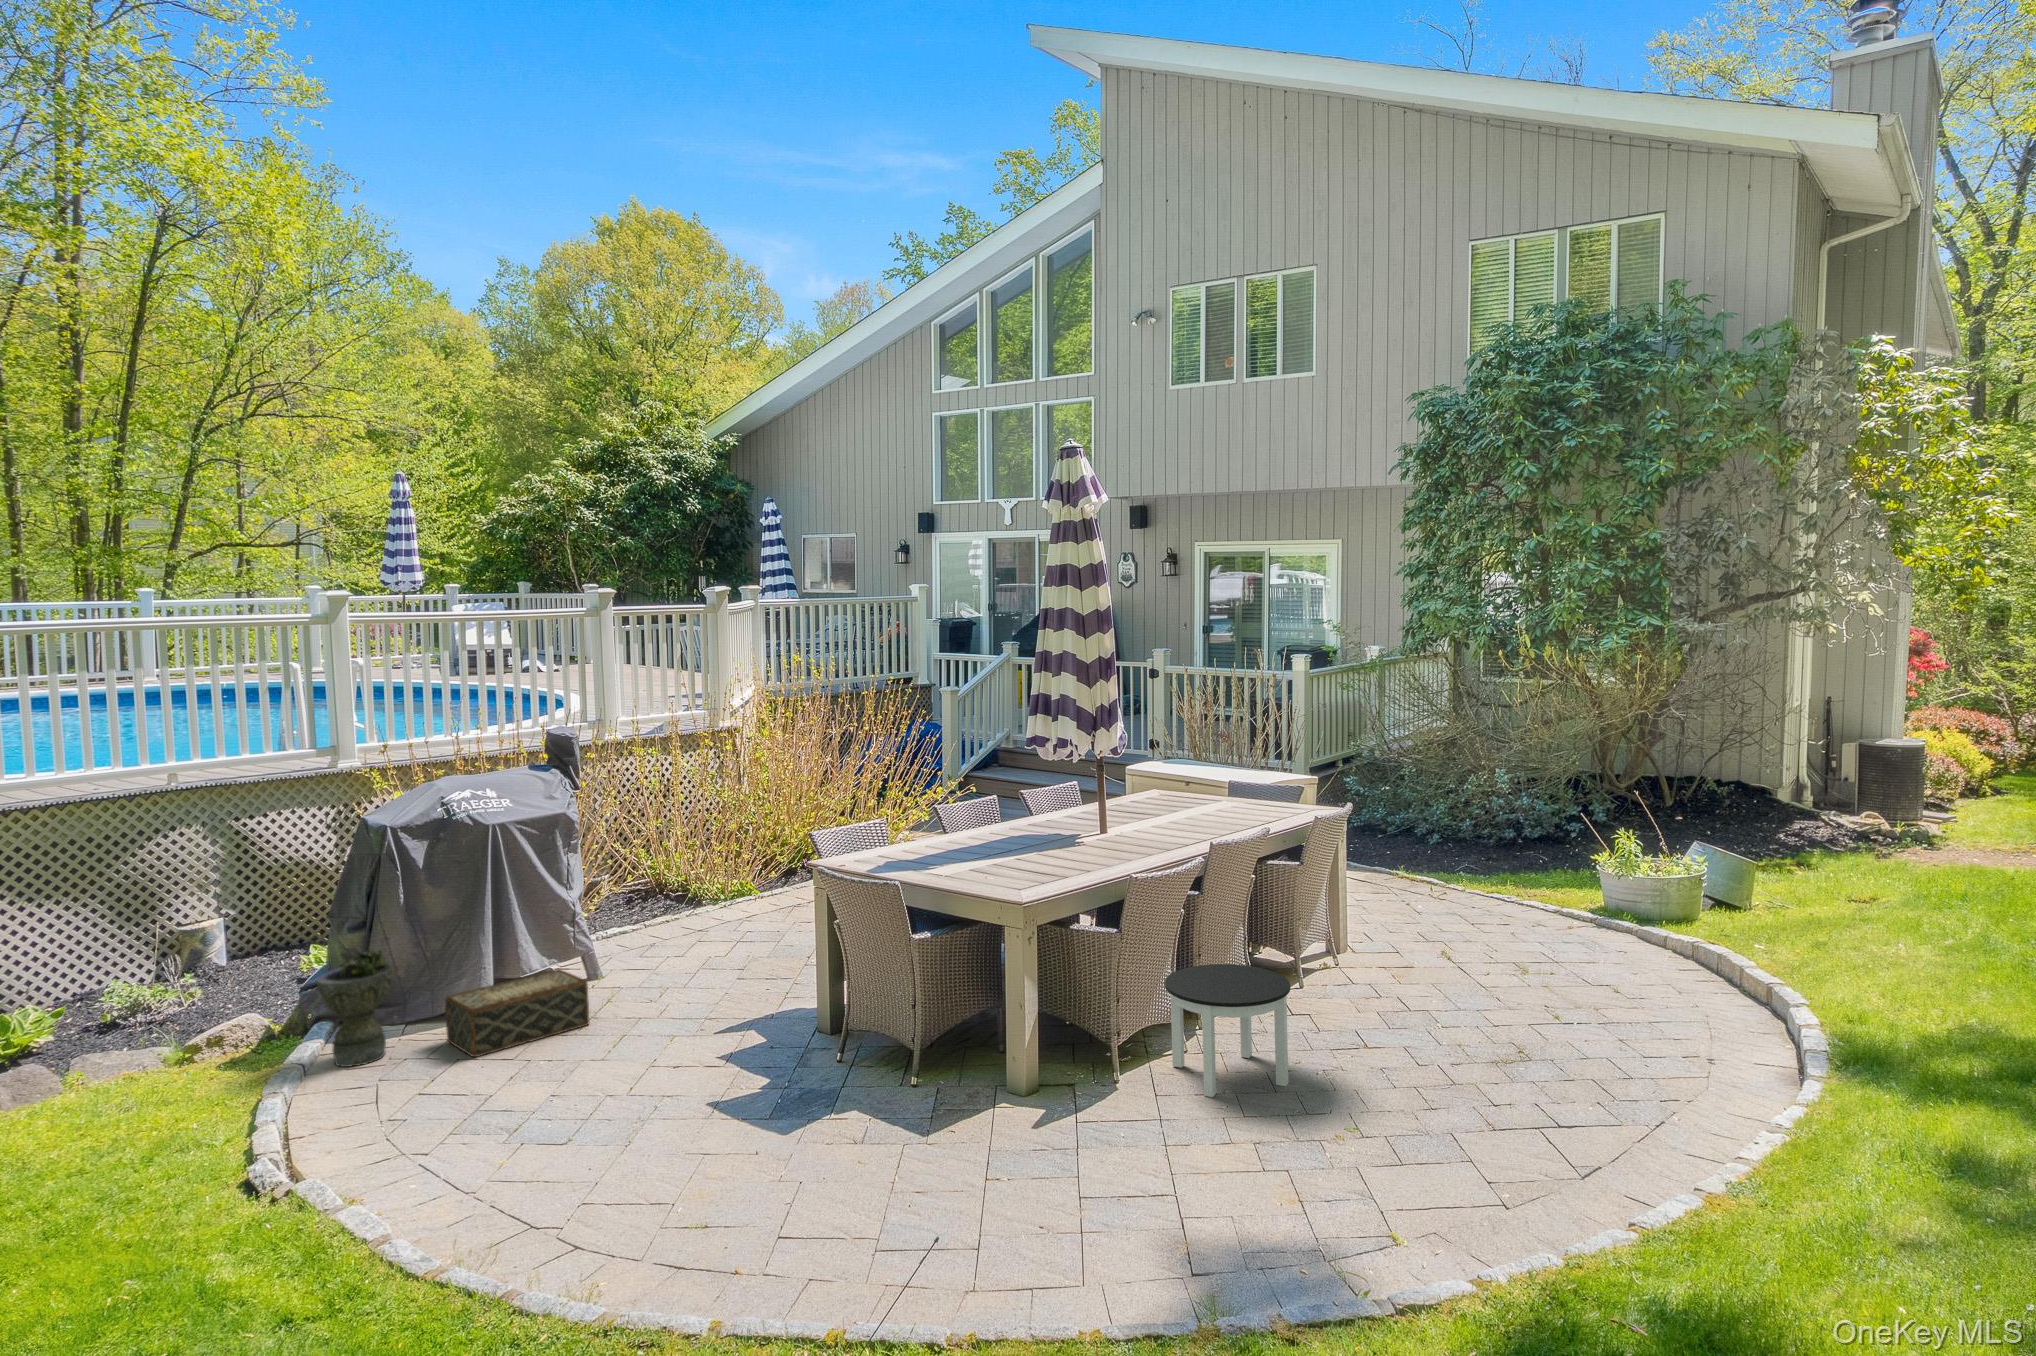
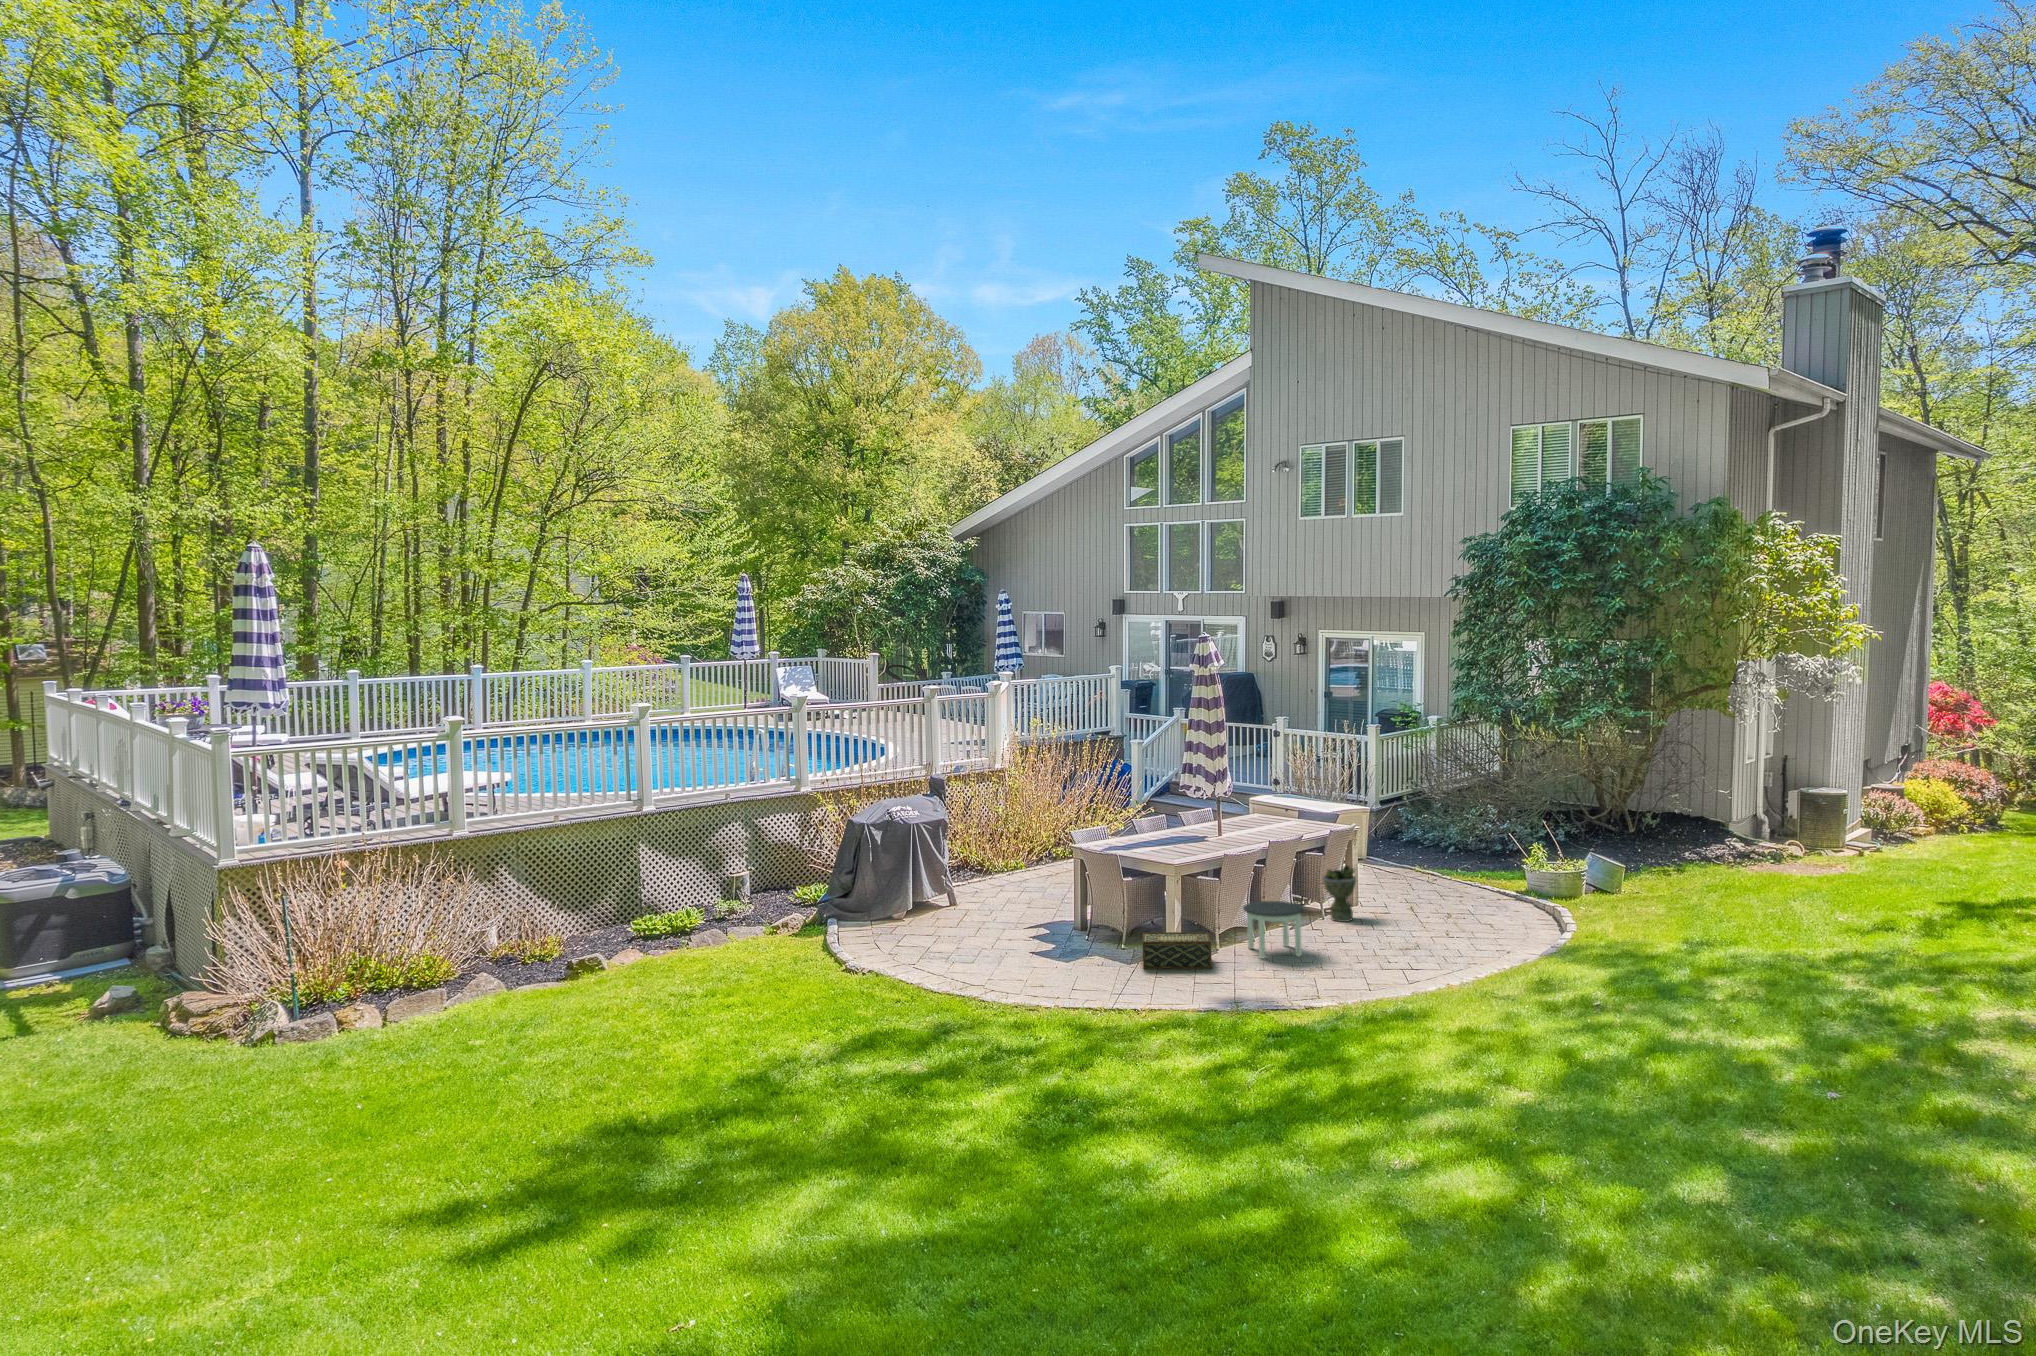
planter: present [316,950,393,1067] -> present [1323,865,1356,922]
woven basket: present [445,969,589,1057] -> present [1142,932,1212,969]

